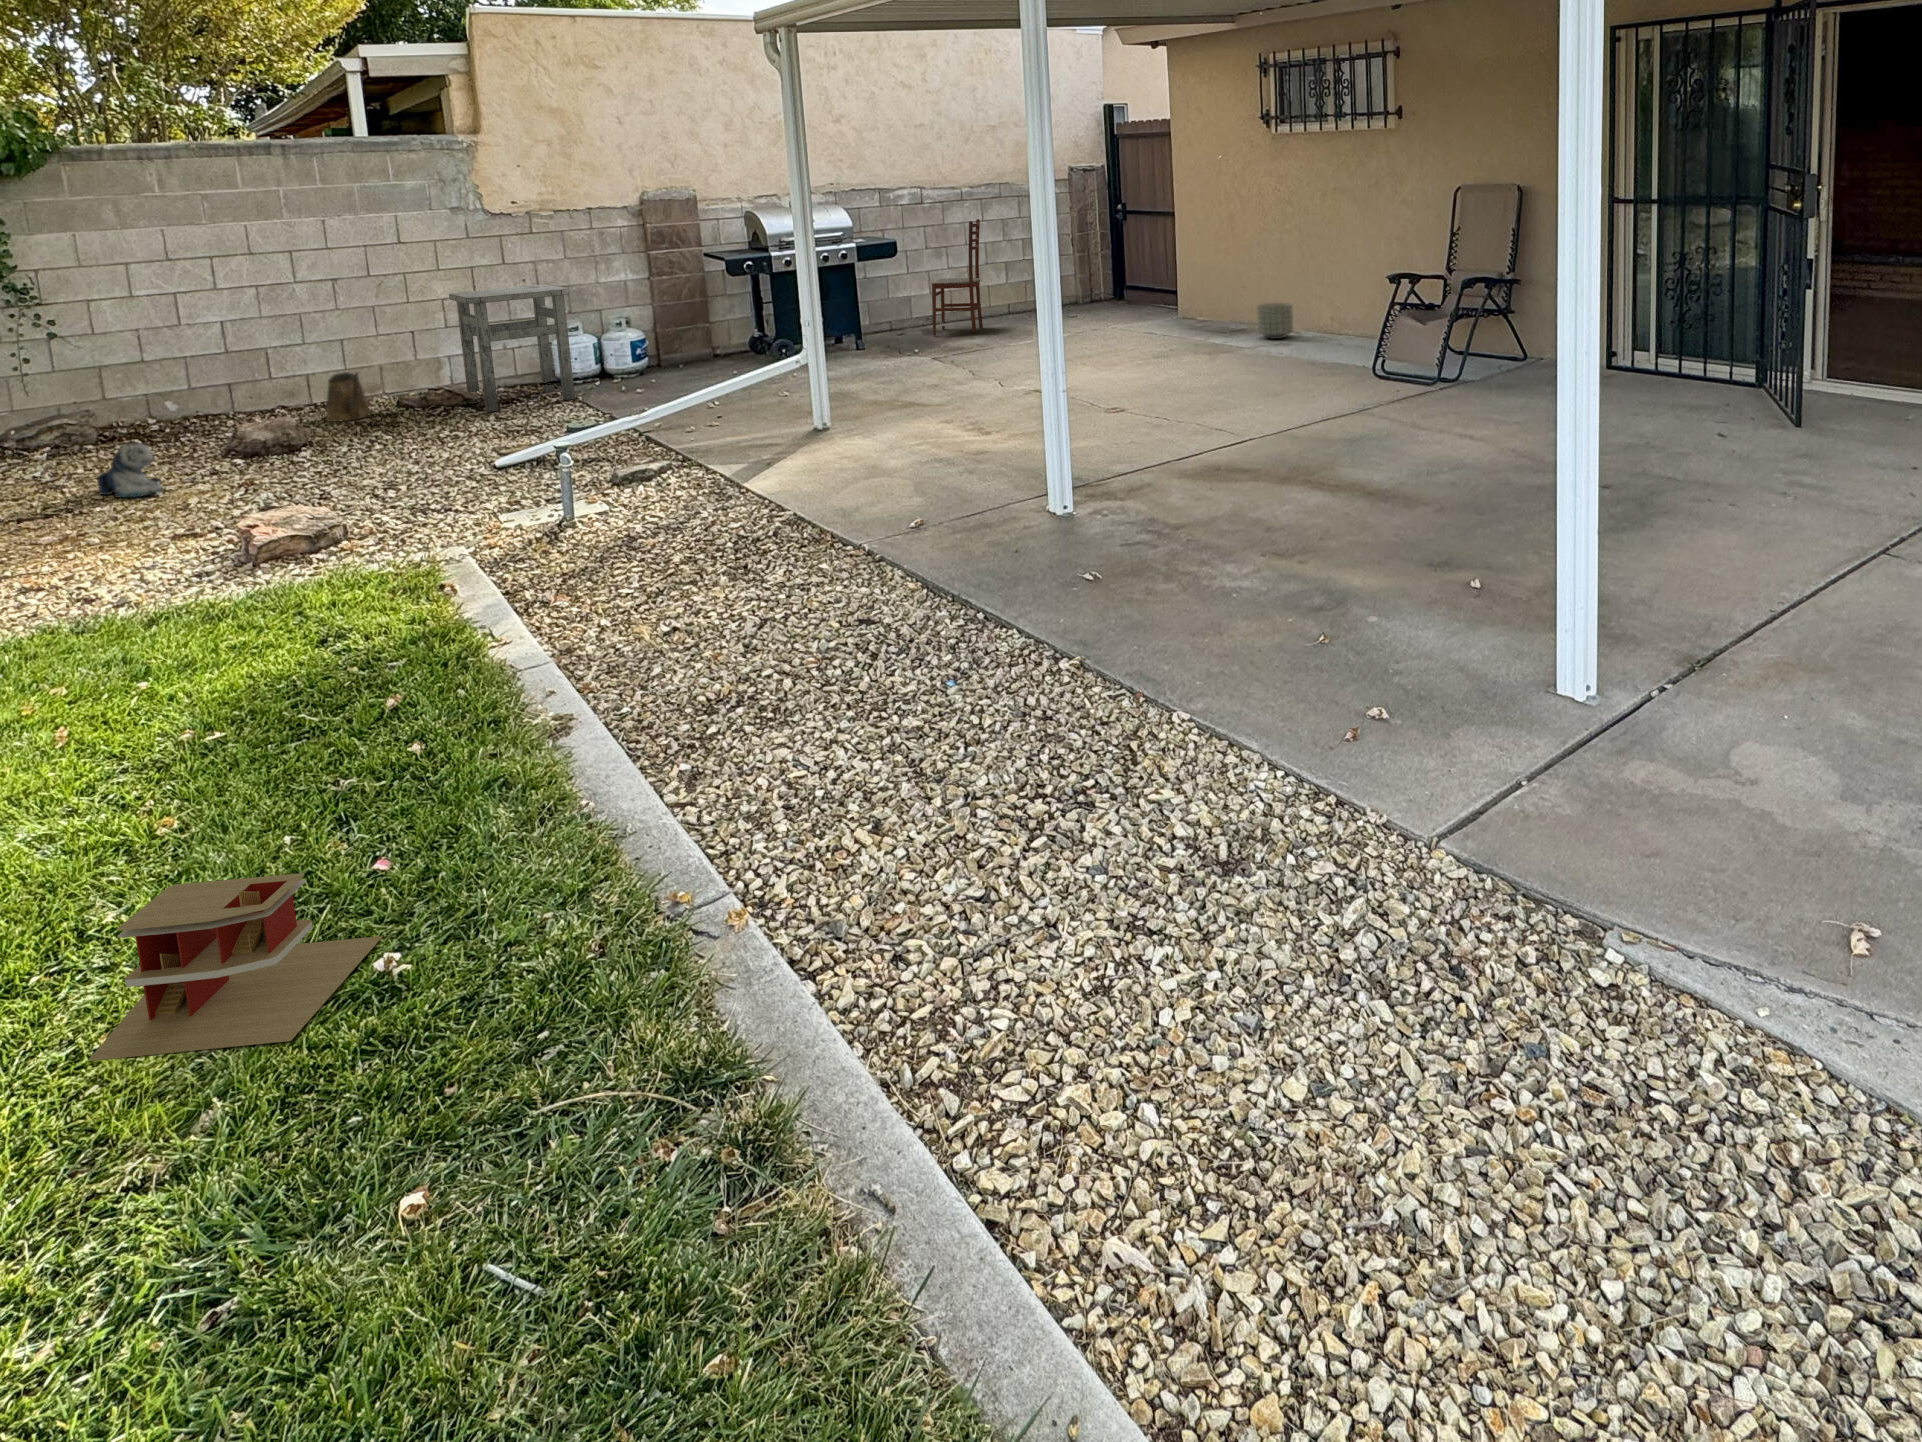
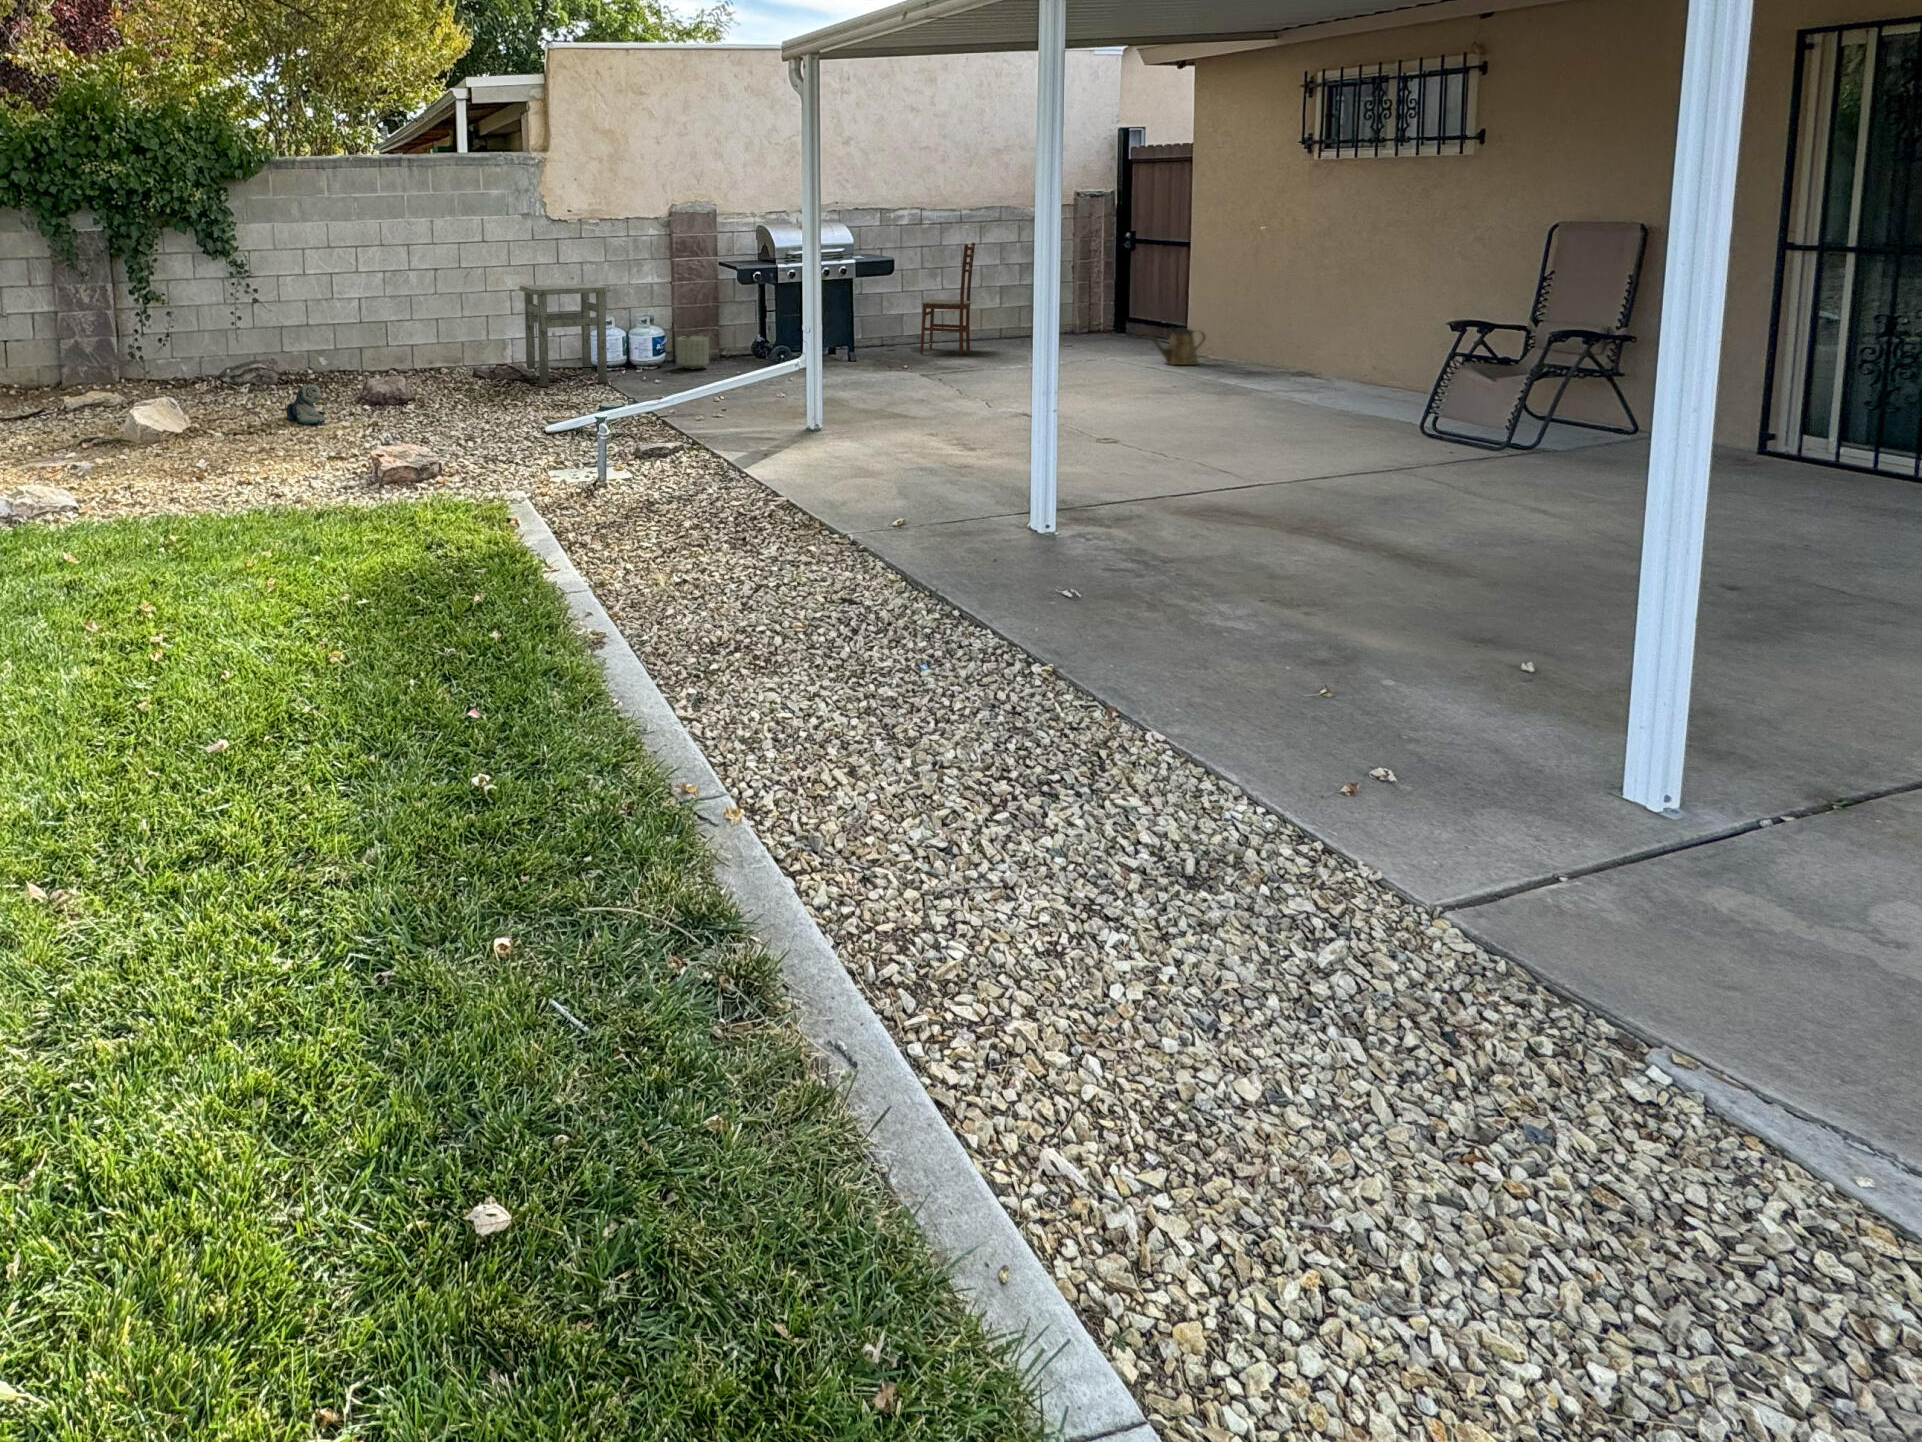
planter: present [1257,303,1293,339] -> present [677,336,709,369]
watering can: present [326,372,372,422] -> present [1142,326,1206,365]
toy house: present [88,873,382,1061] -> none [285,689,481,816]

